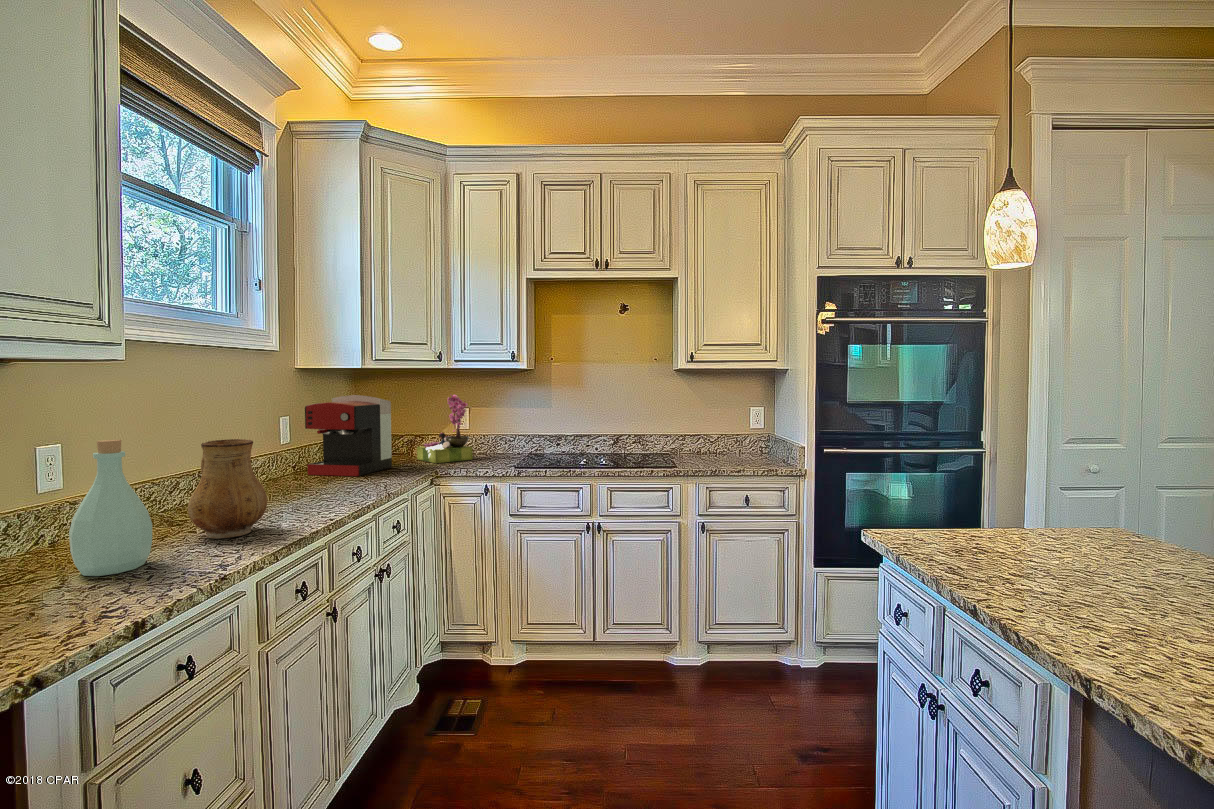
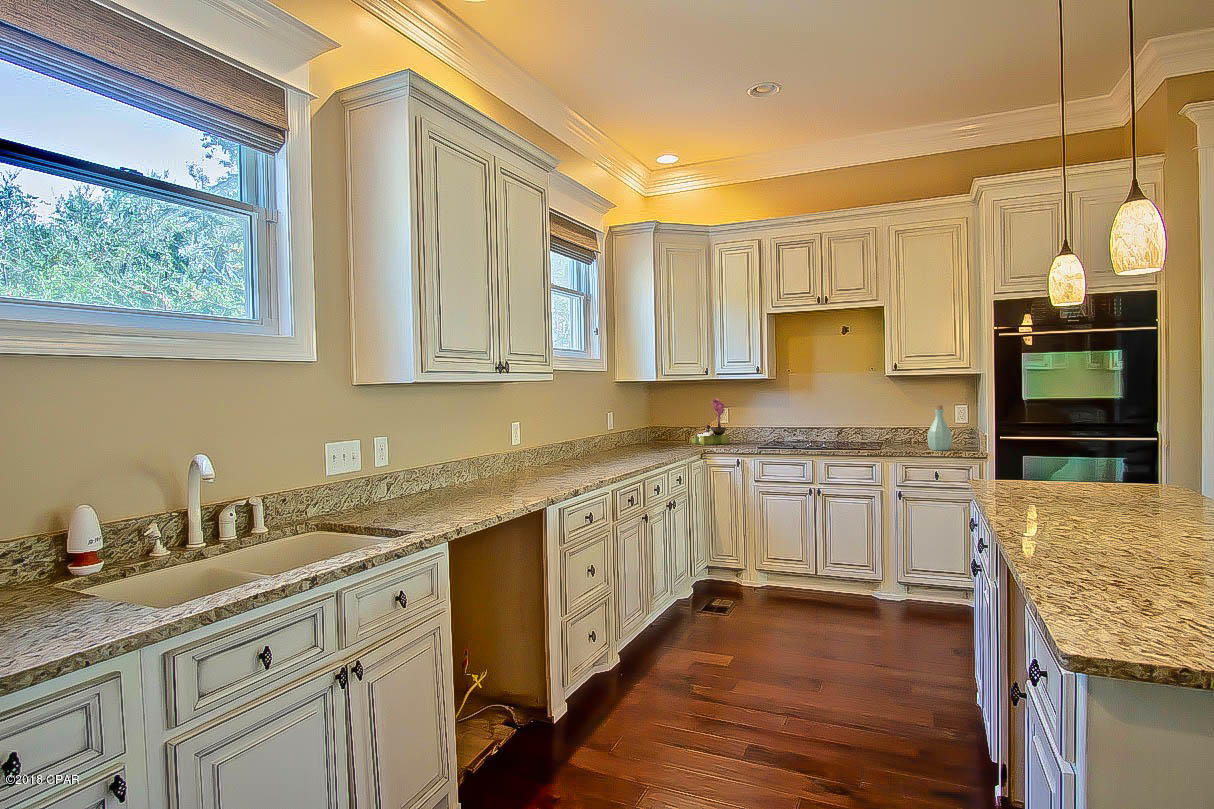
coffee maker: present [305,395,392,476] -> none [627,399,676,449]
ceramic pitcher: present [188,439,267,538] -> none [595,418,626,464]
bottle: present [69,440,152,576] -> present [927,405,952,450]

